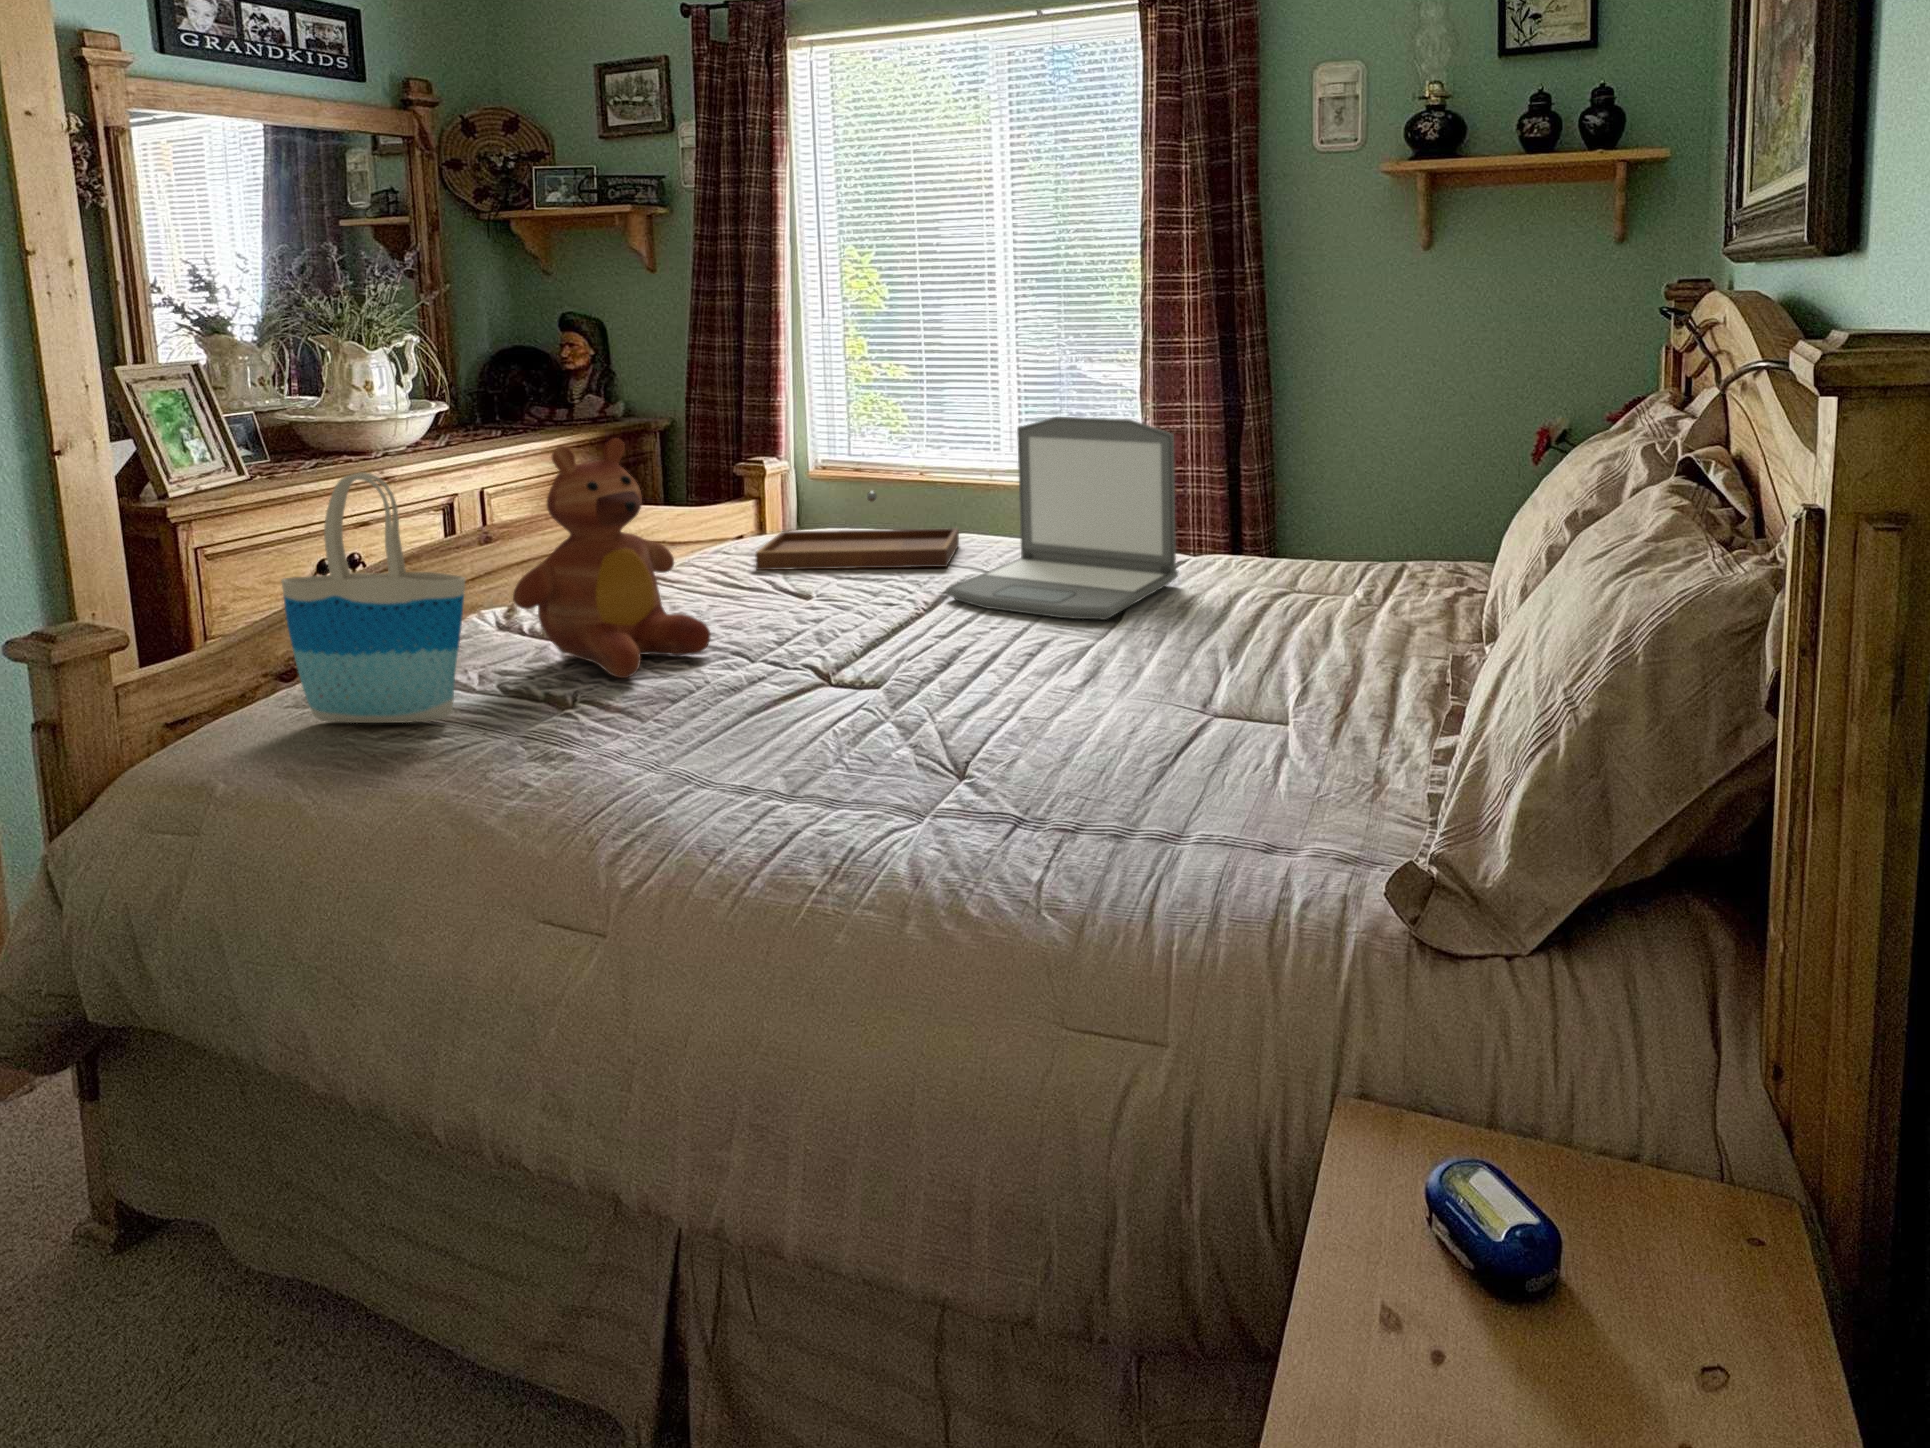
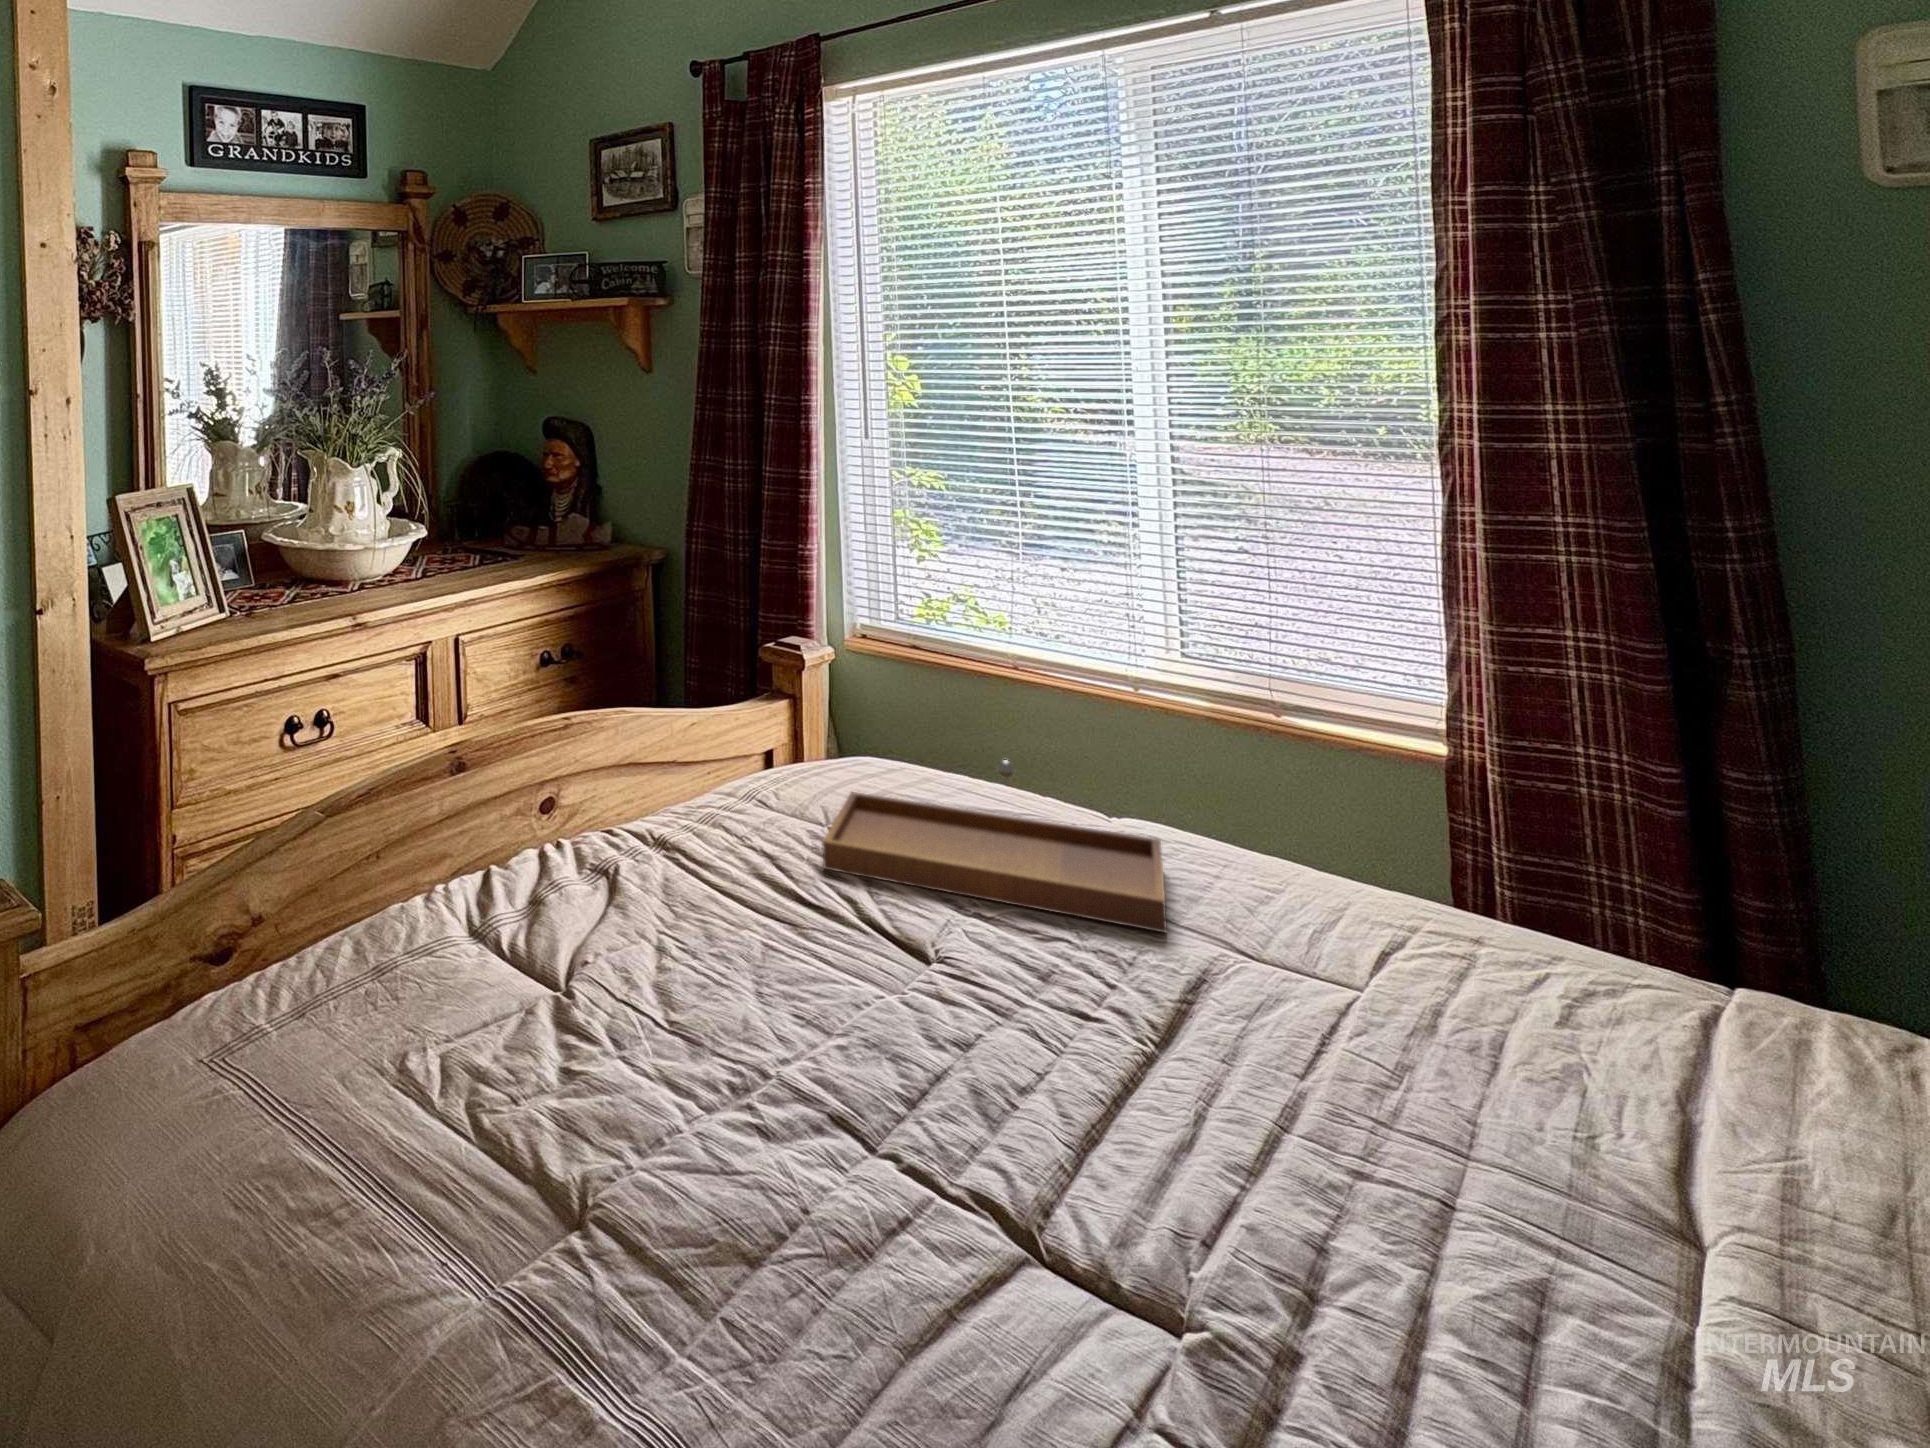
laptop: present [946,417,1178,619] -> none [1210,703,1788,1242]
teddy bear: present [513,438,711,678] -> none [491,708,798,1171]
tote bag: present [281,472,465,723] -> none [186,777,423,1215]

